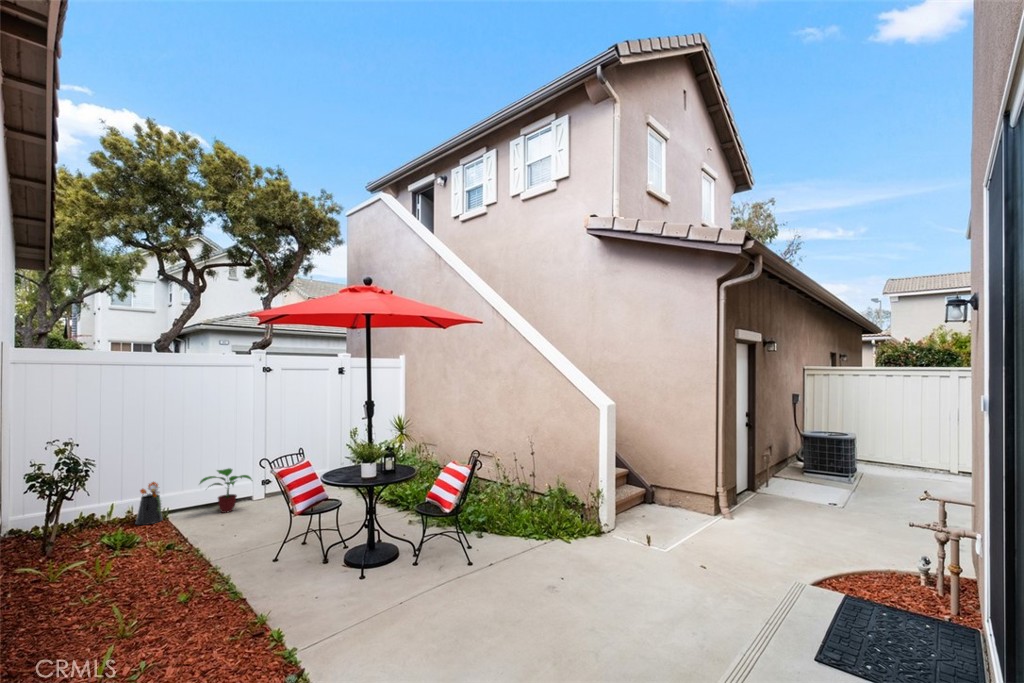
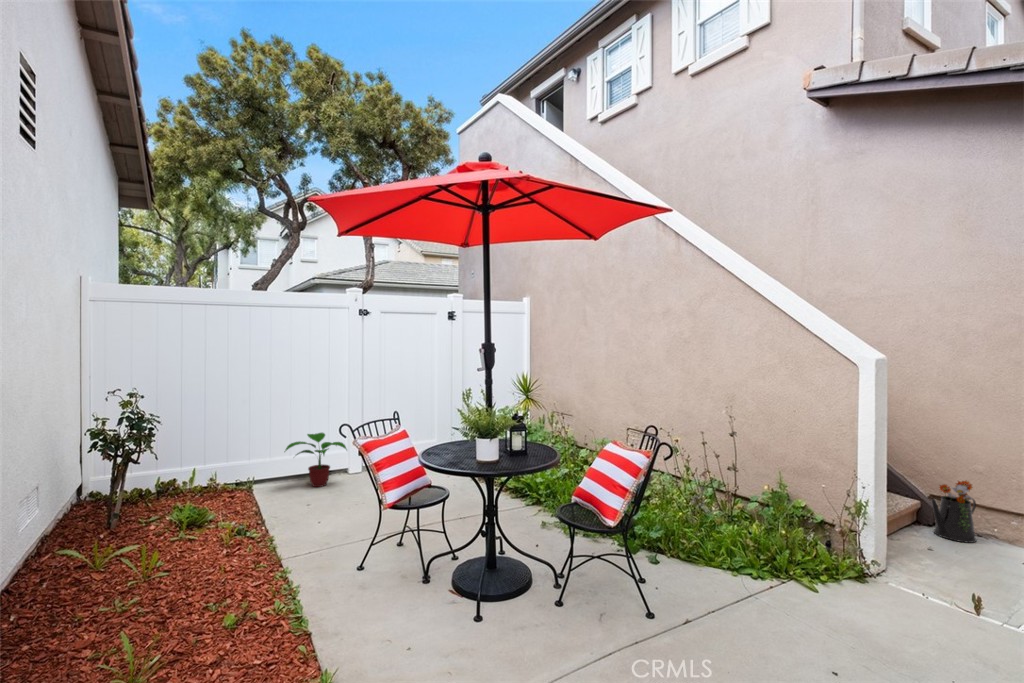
watering can: present [135,482,163,525] -> present [932,481,977,543]

